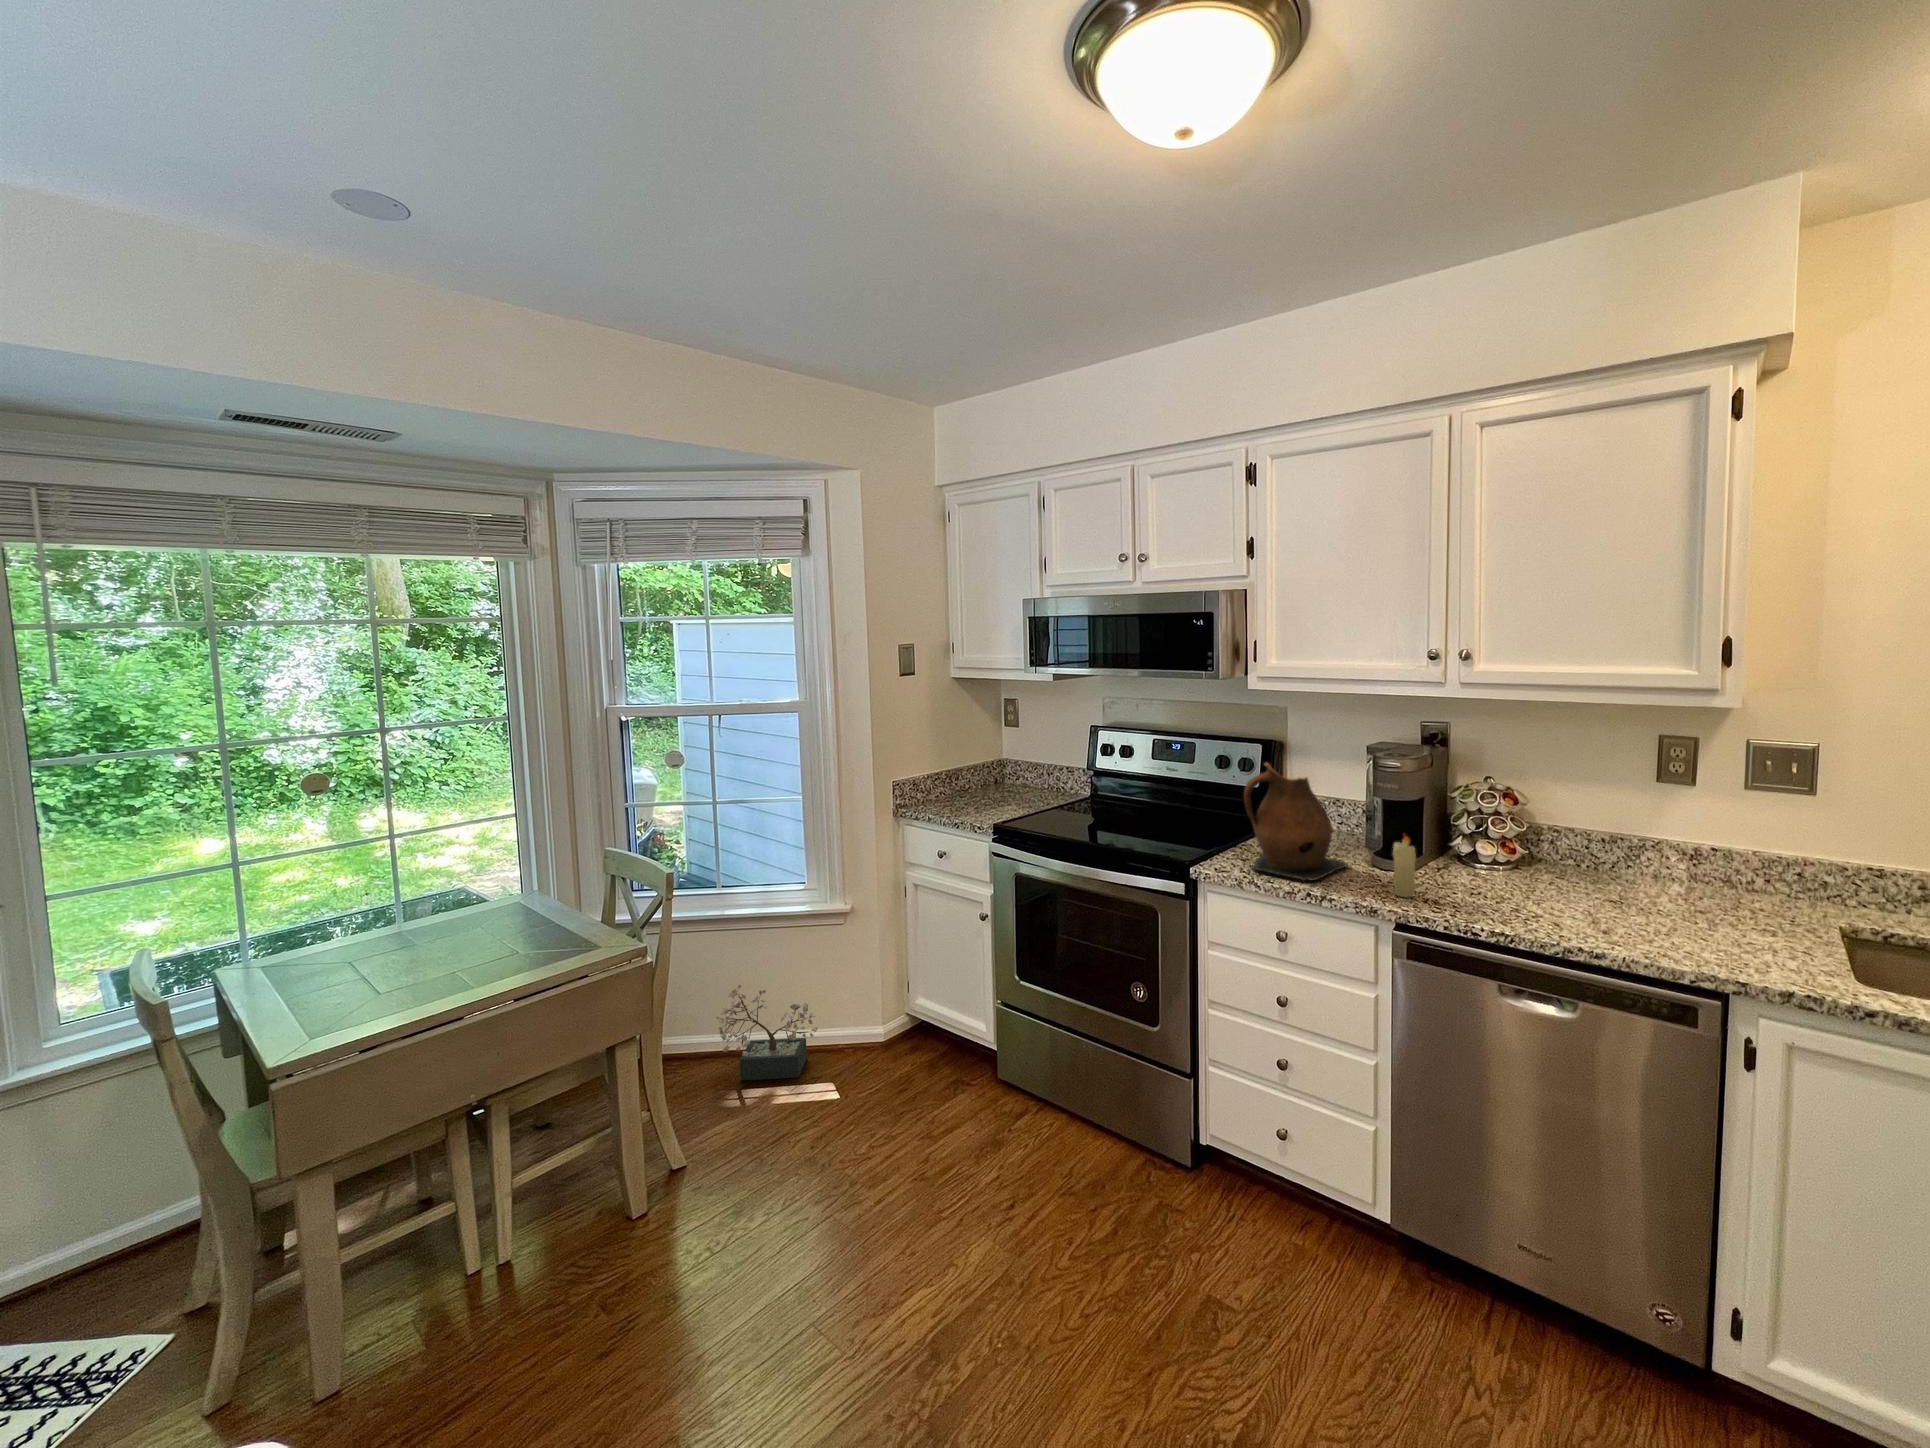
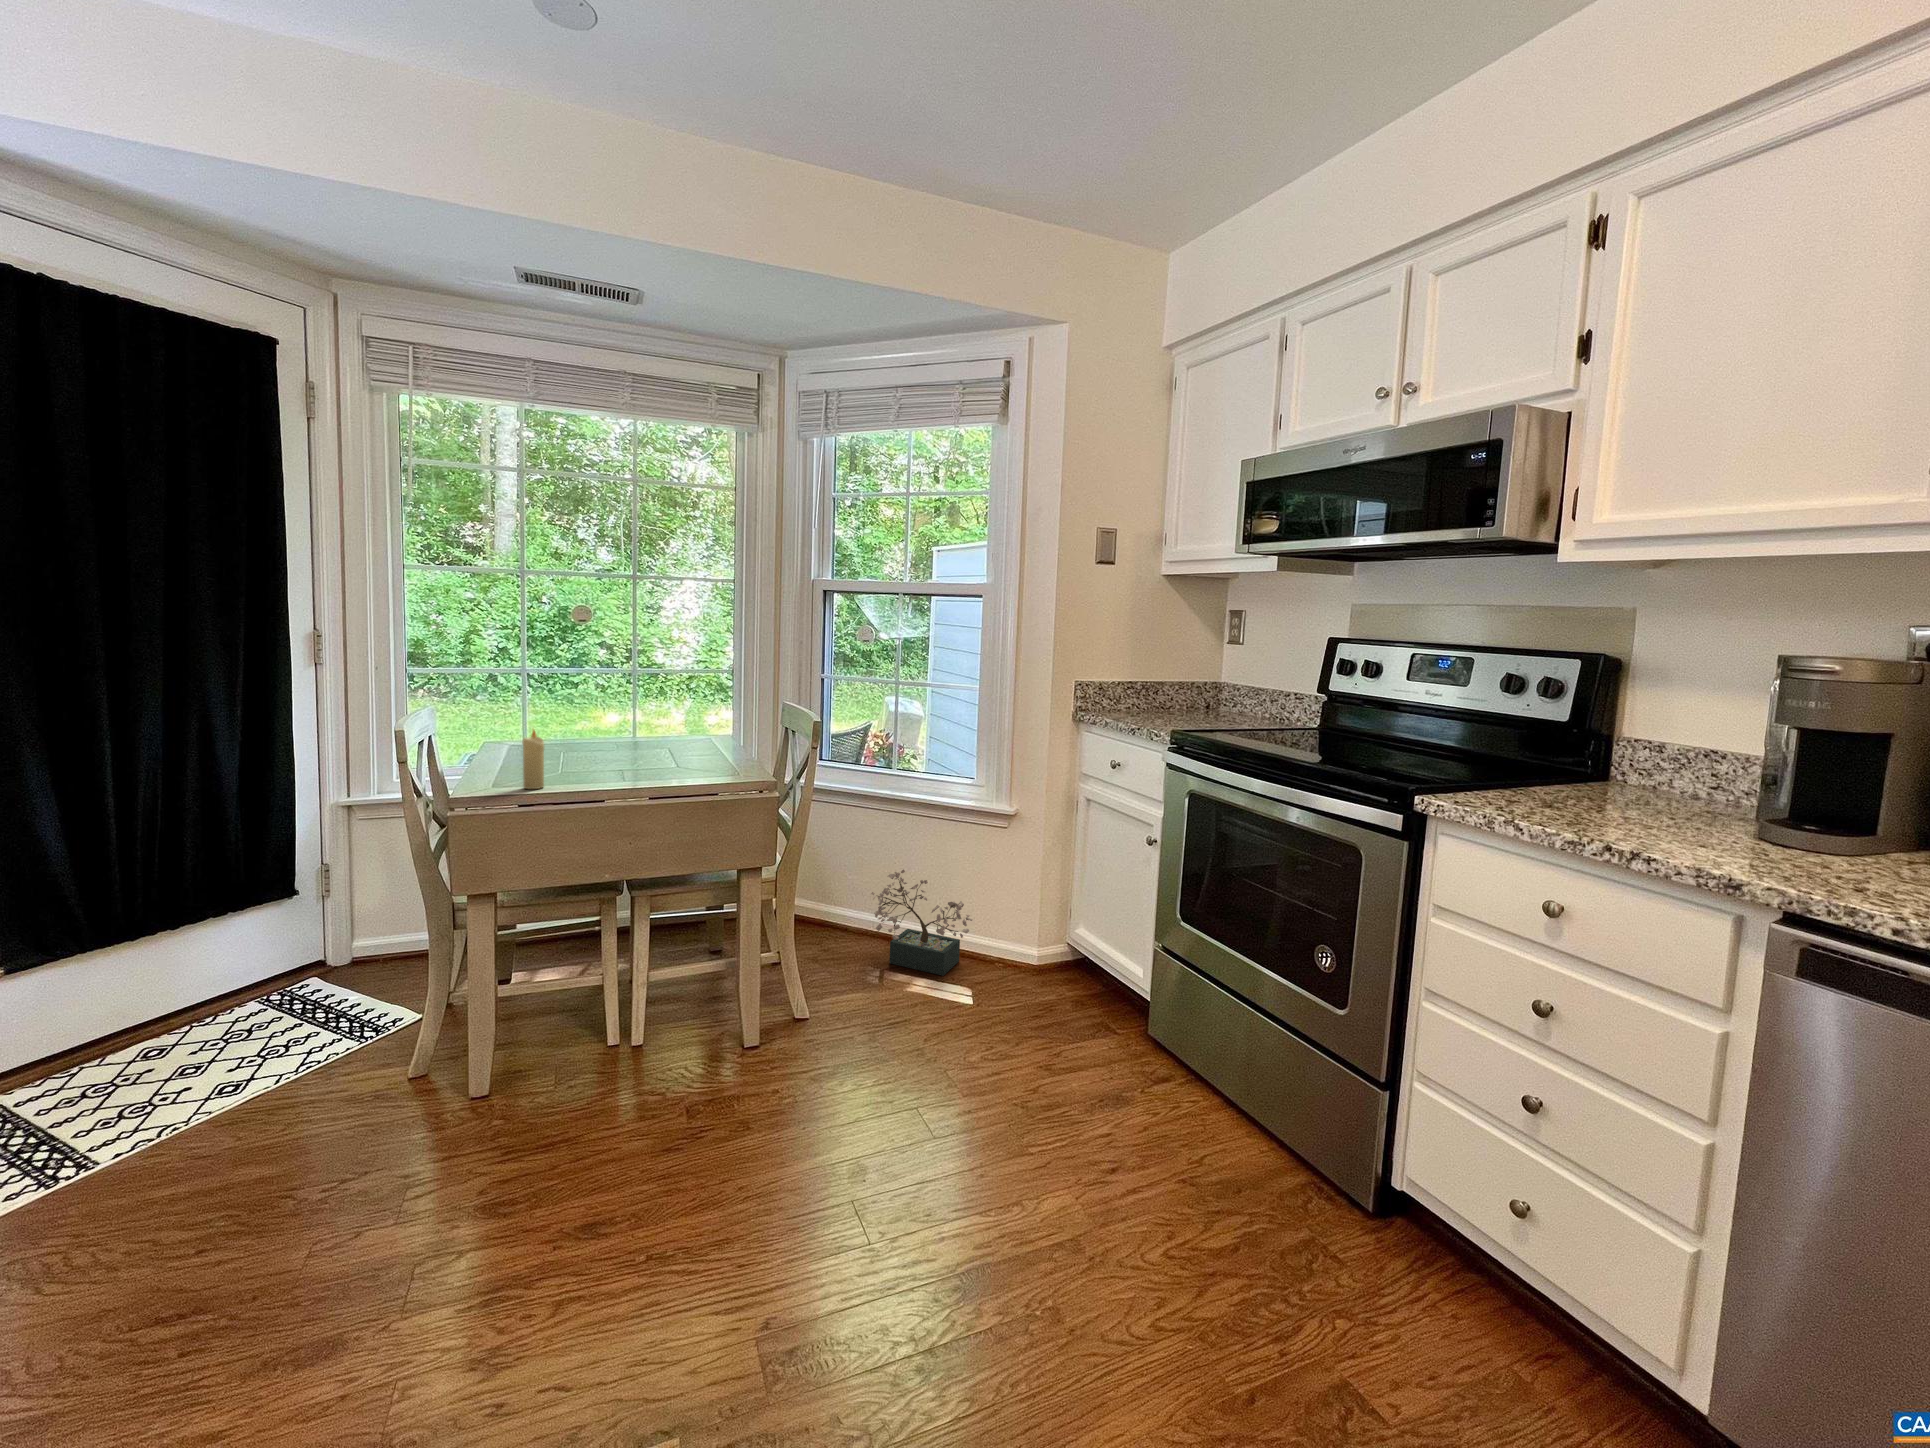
ceramic pitcher: present [1244,763,1348,881] -> none [1510,654,1703,832]
candle: present [1393,836,1416,898] -> present [523,730,544,789]

